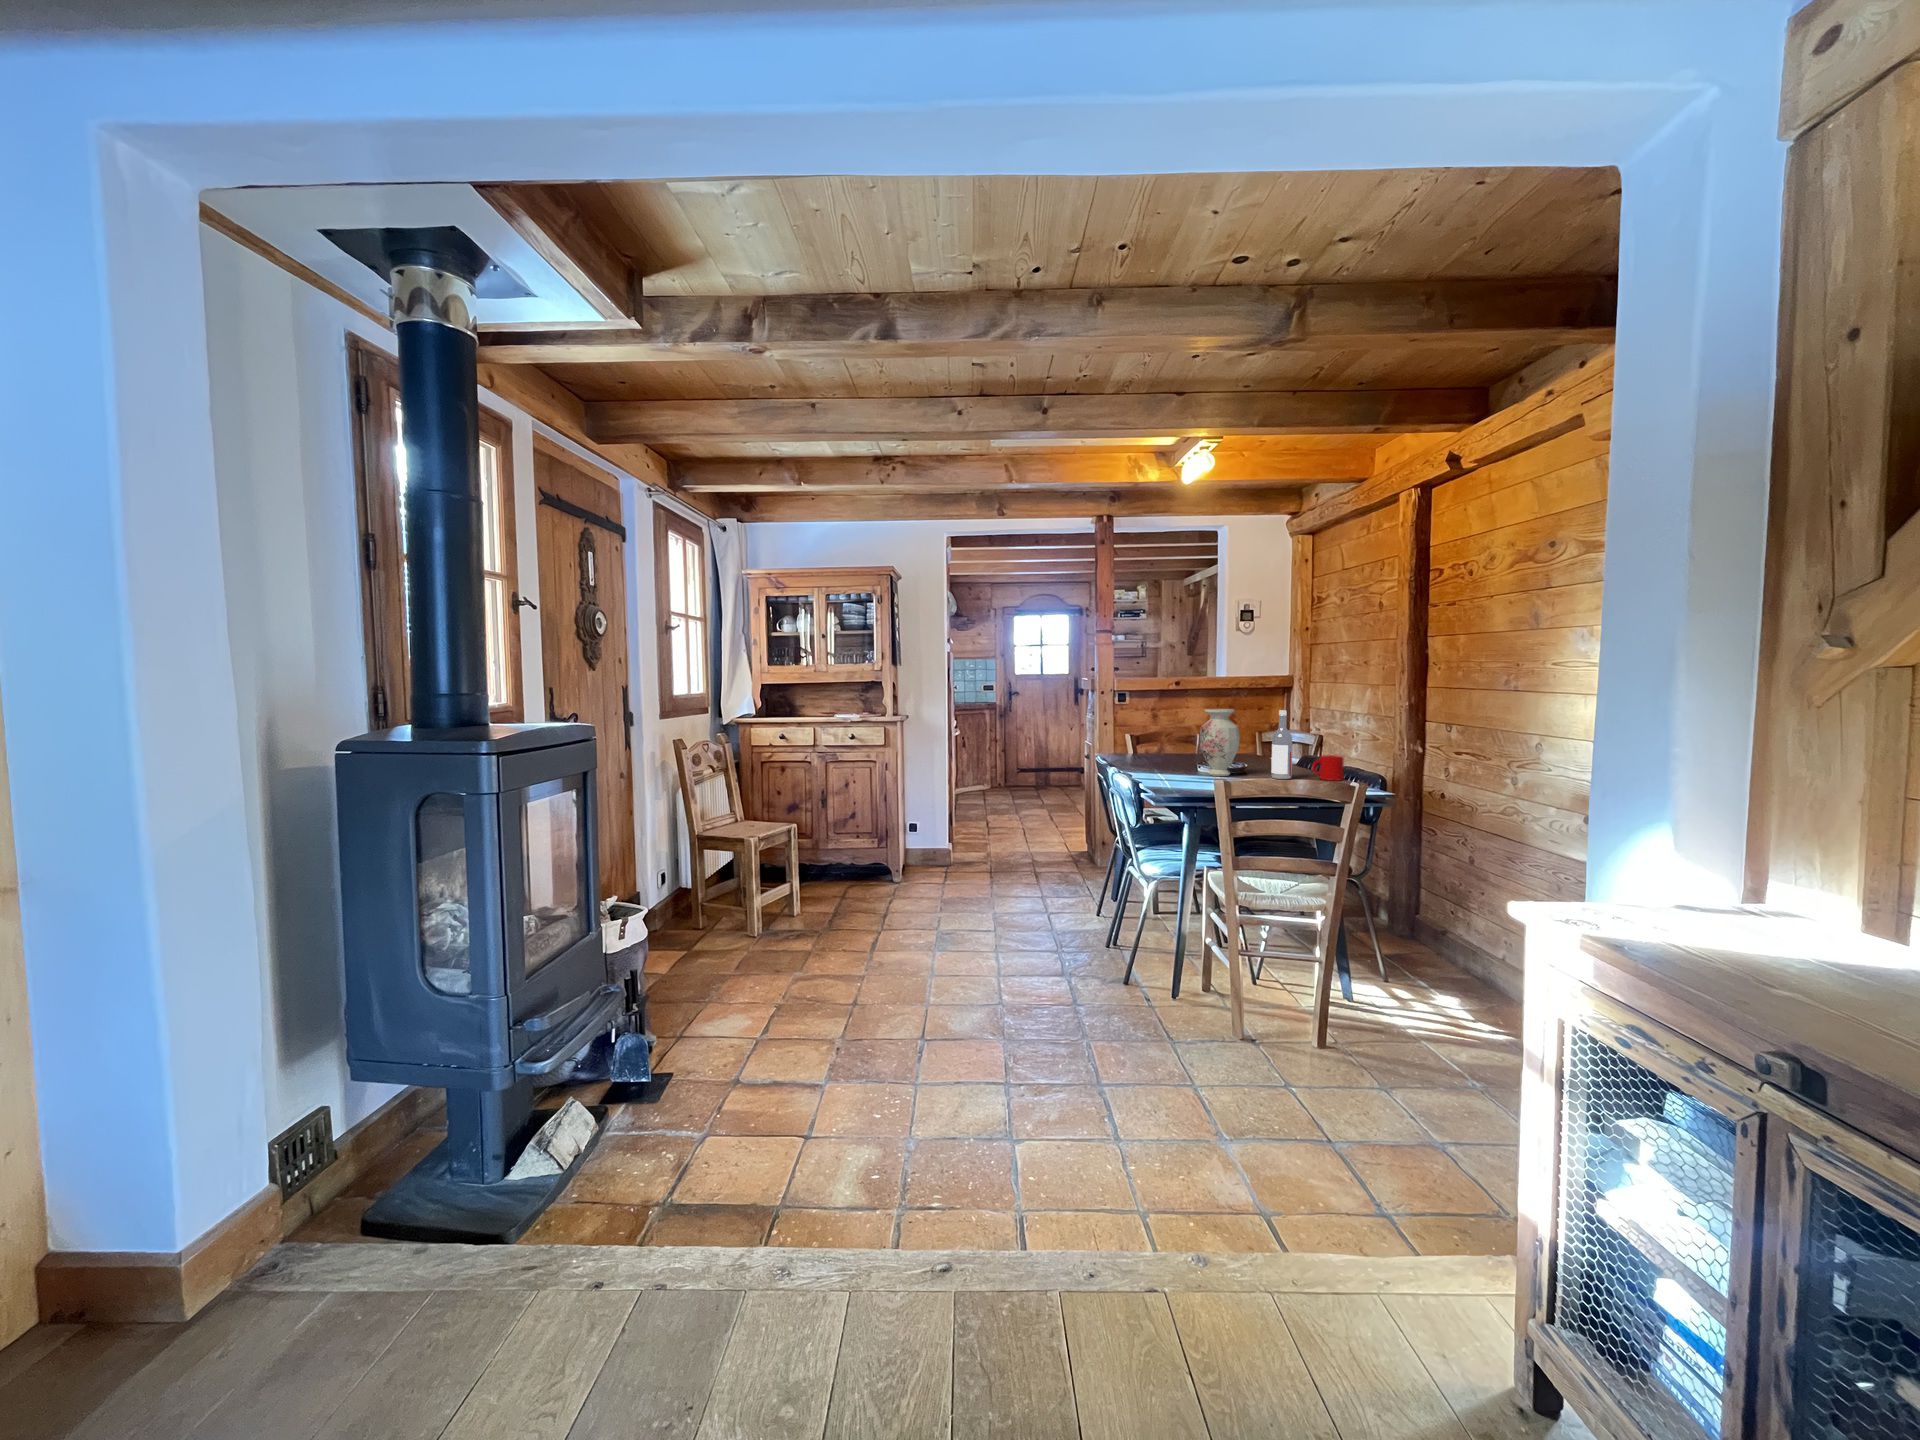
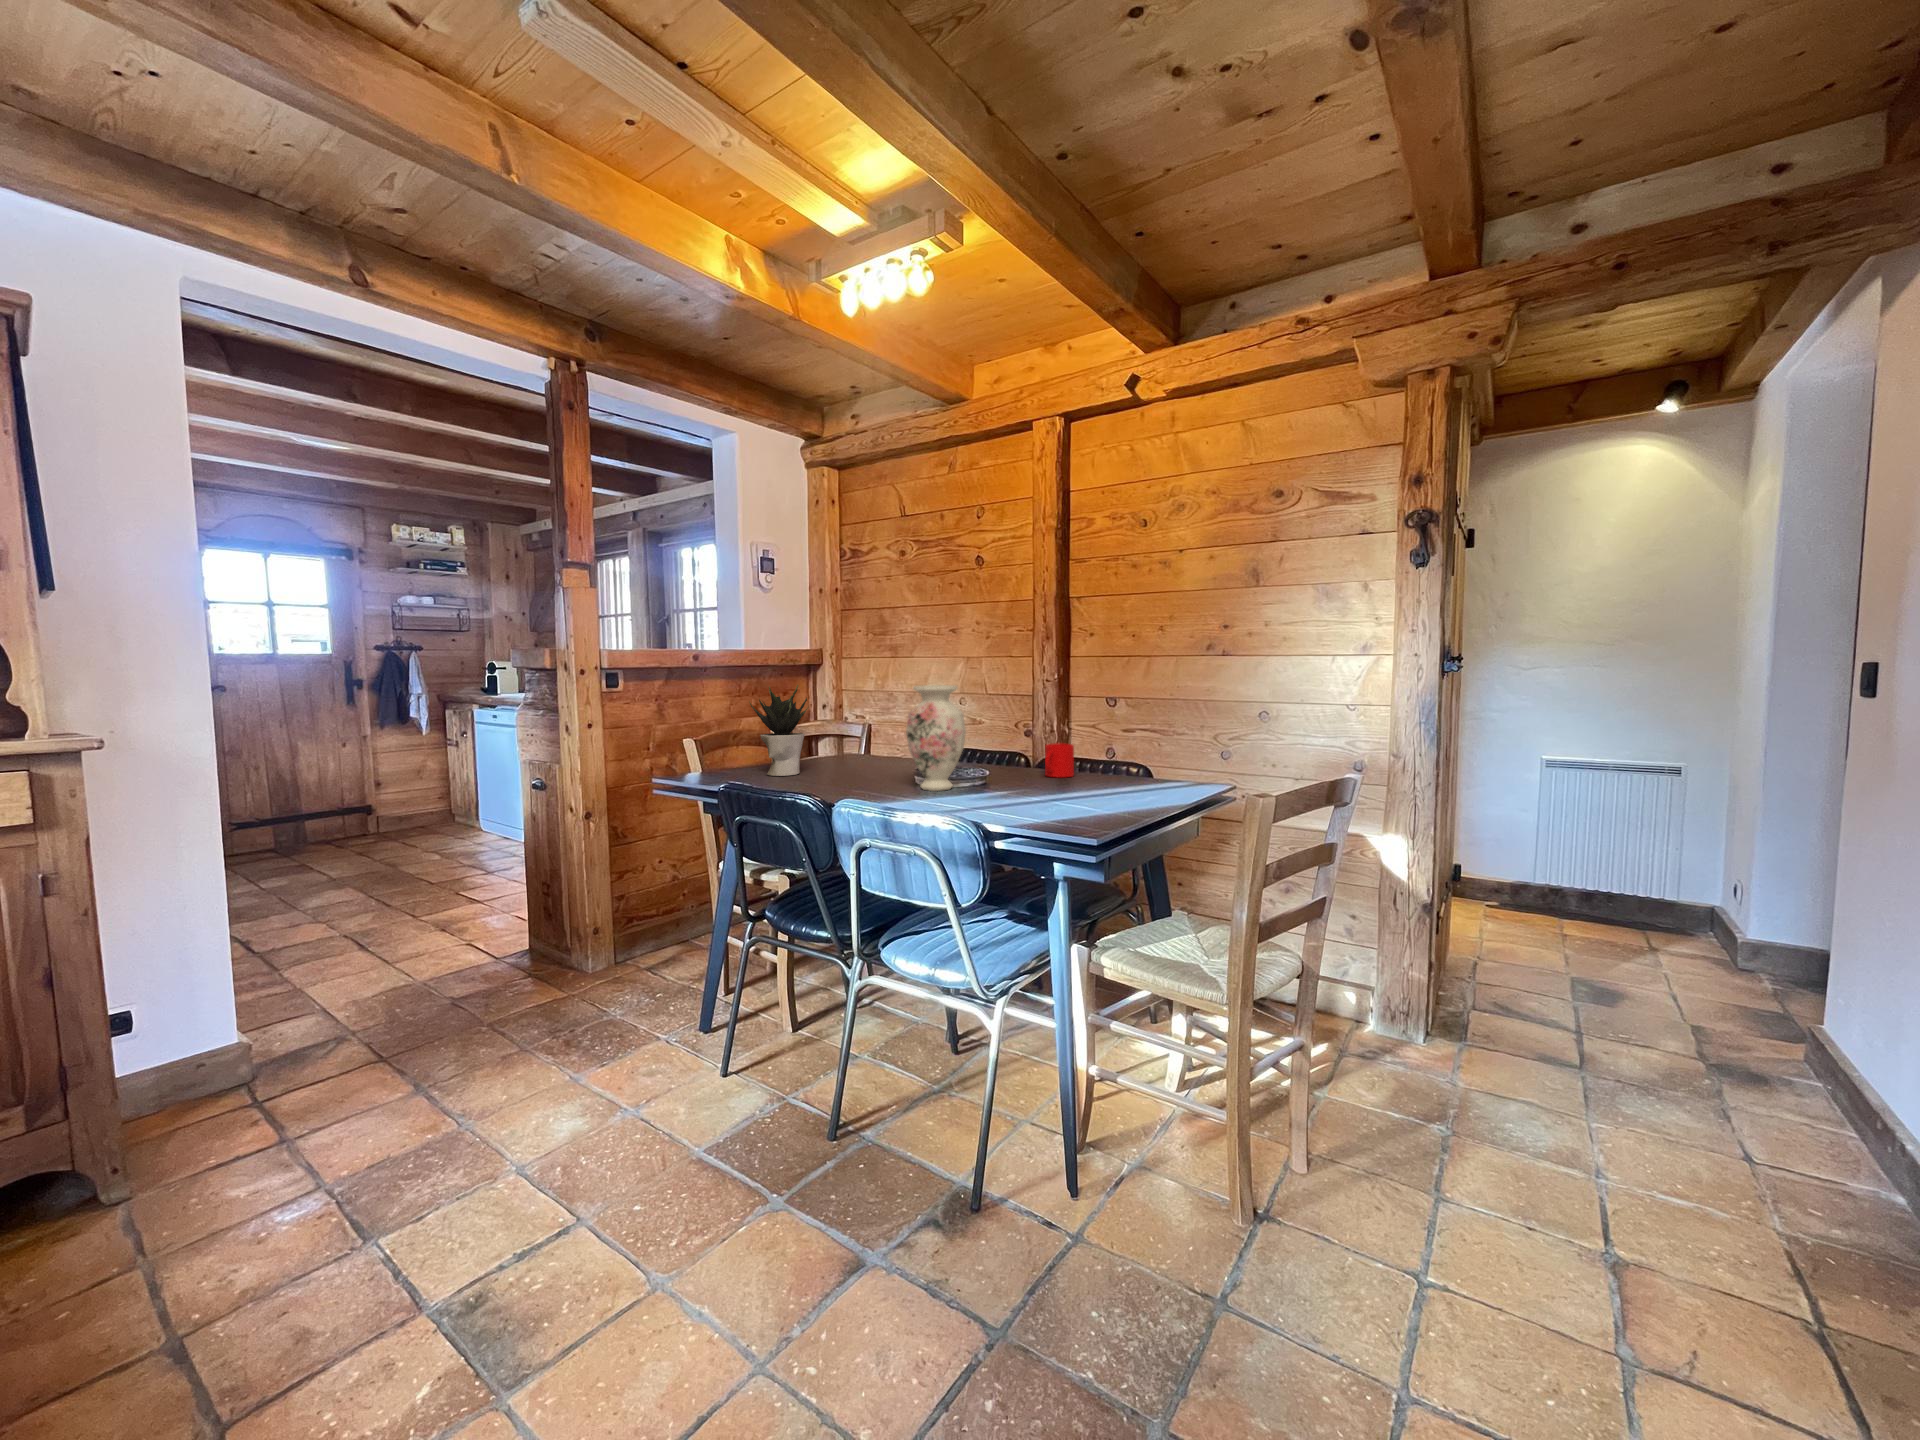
potted plant: none [1159,705,1200,761] -> present [750,685,808,776]
wine bottle: present [1272,710,1292,779] -> none [1004,684,1031,784]

